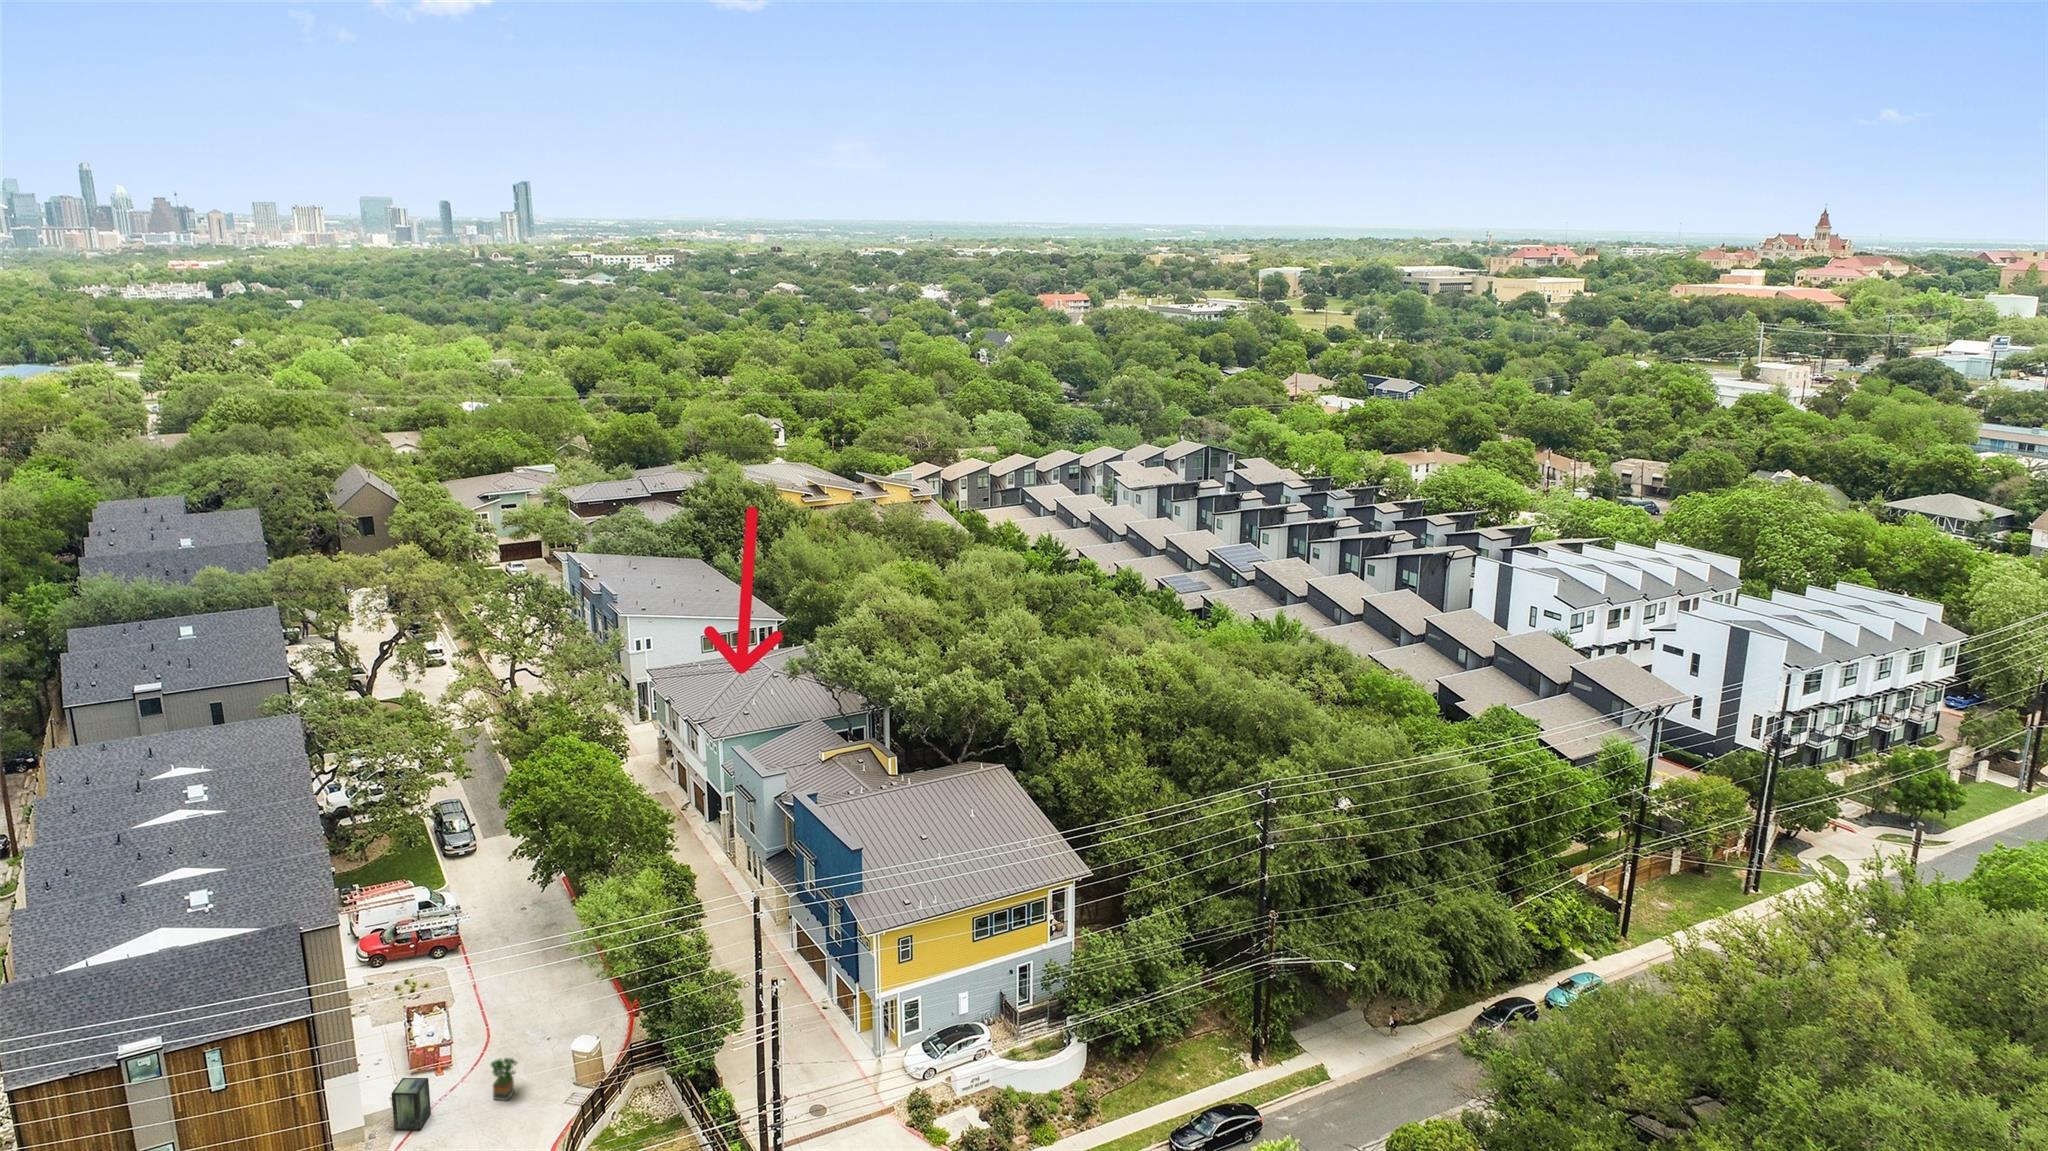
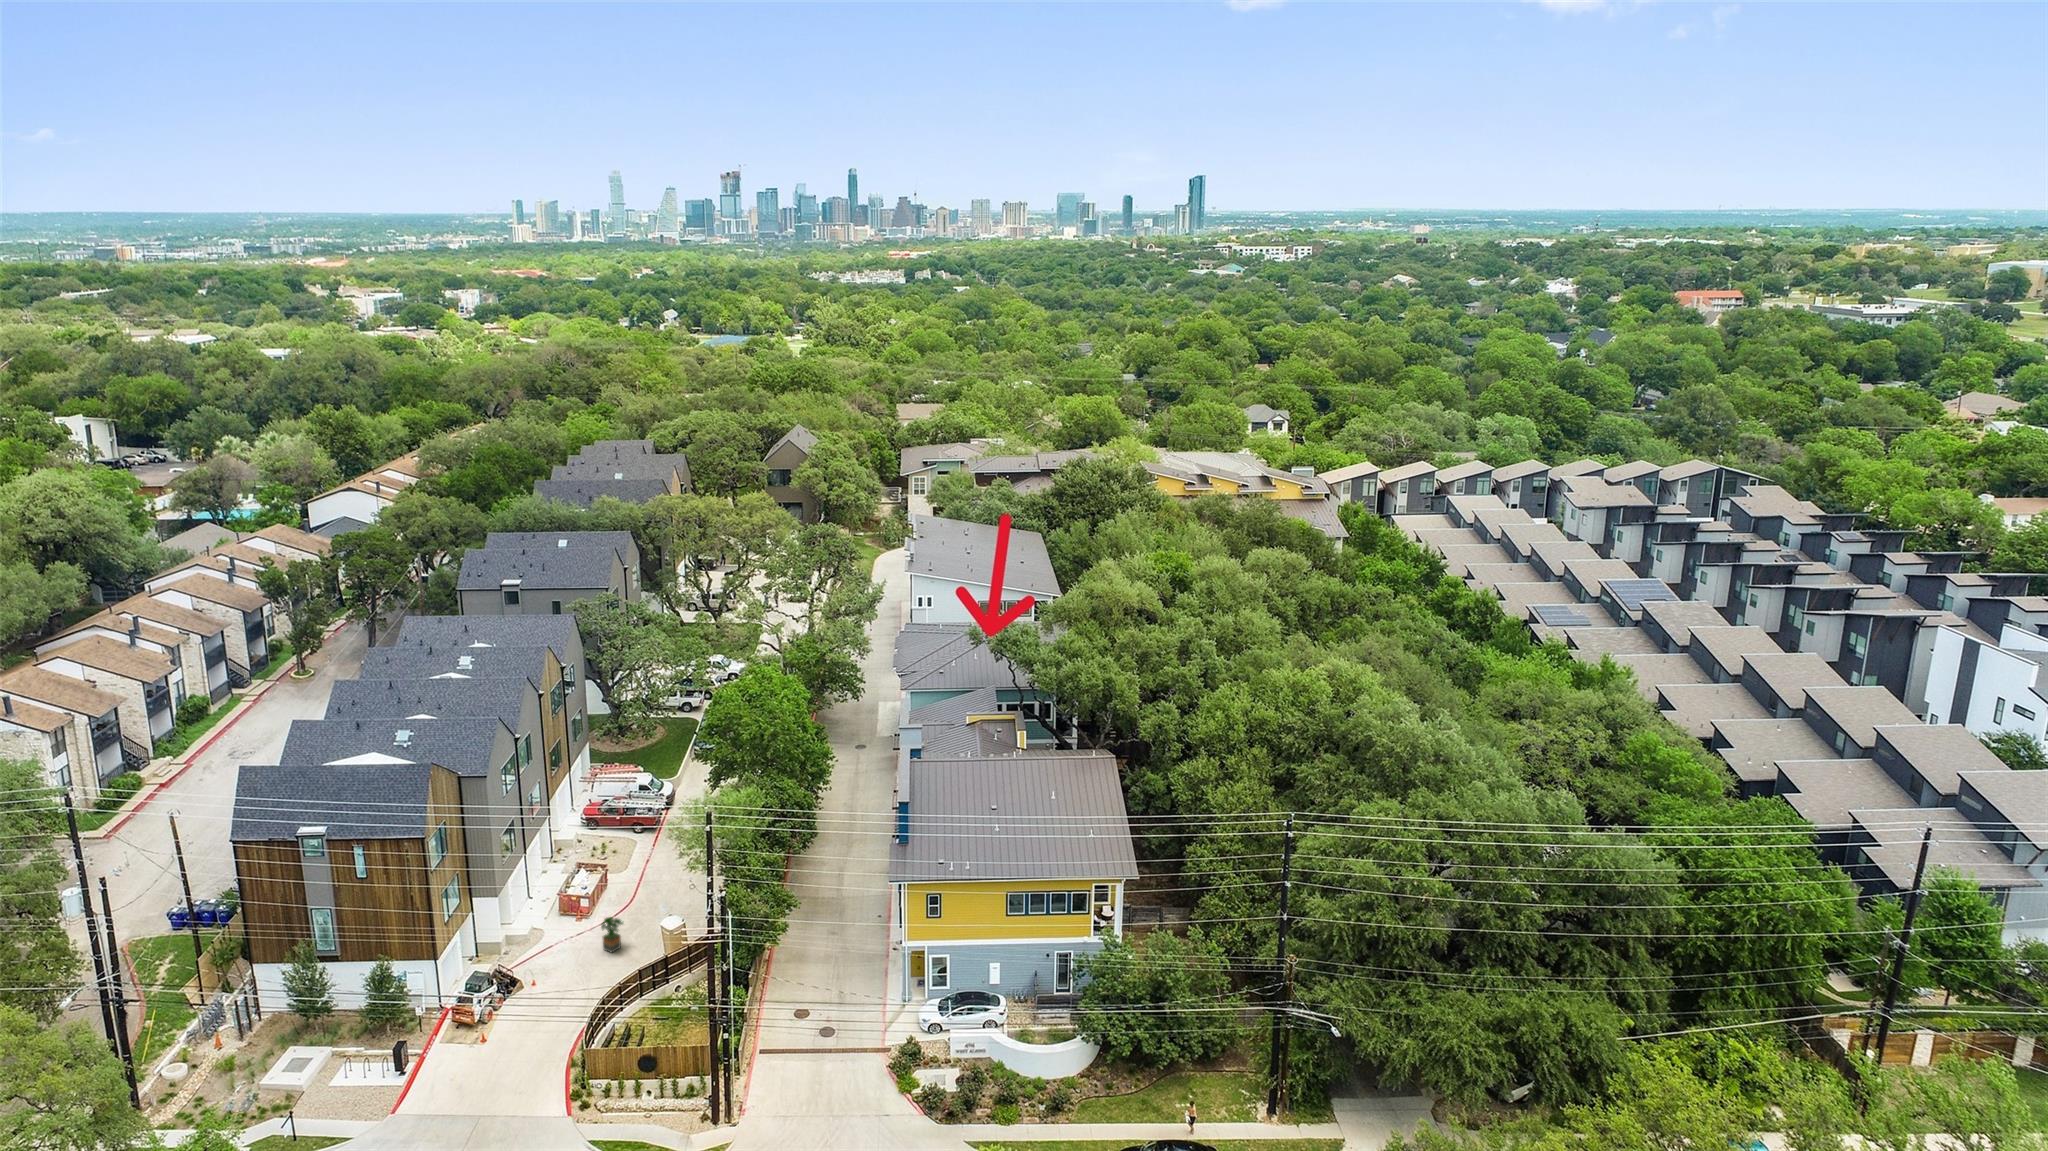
storage box: present [391,1078,431,1131] -> none [524,912,556,956]

